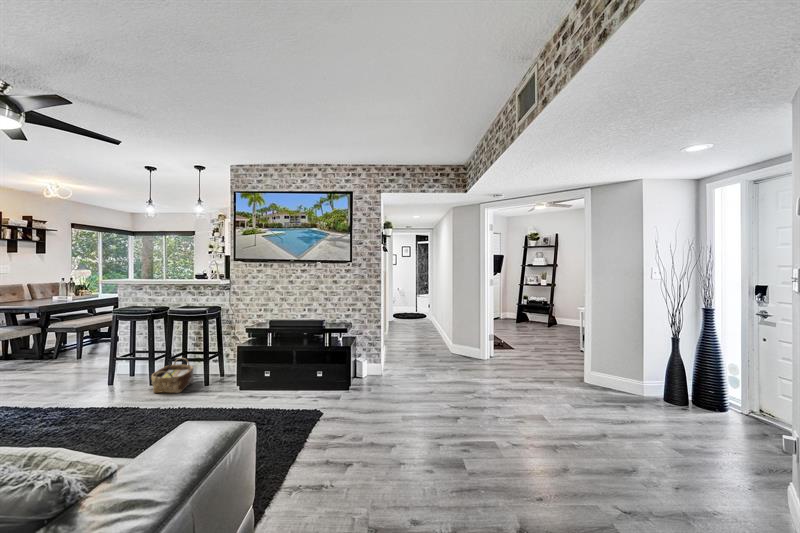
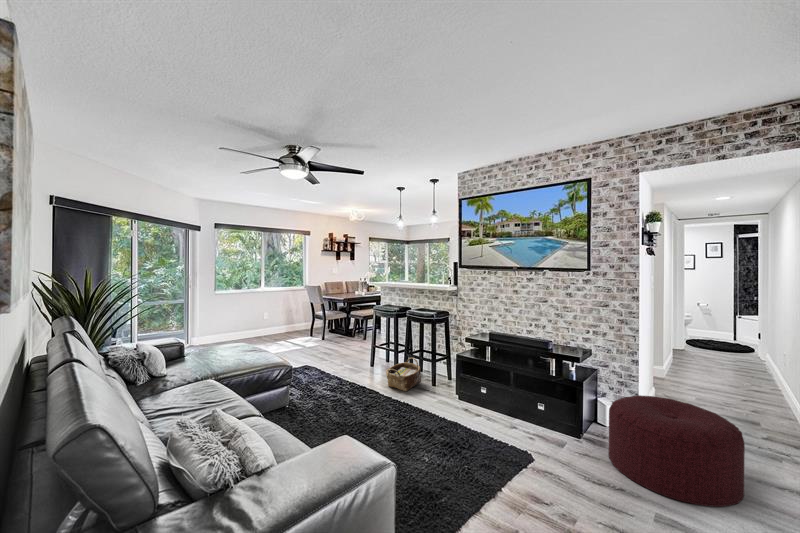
ottoman: none [368,346,437,402] -> present [608,395,745,507]

